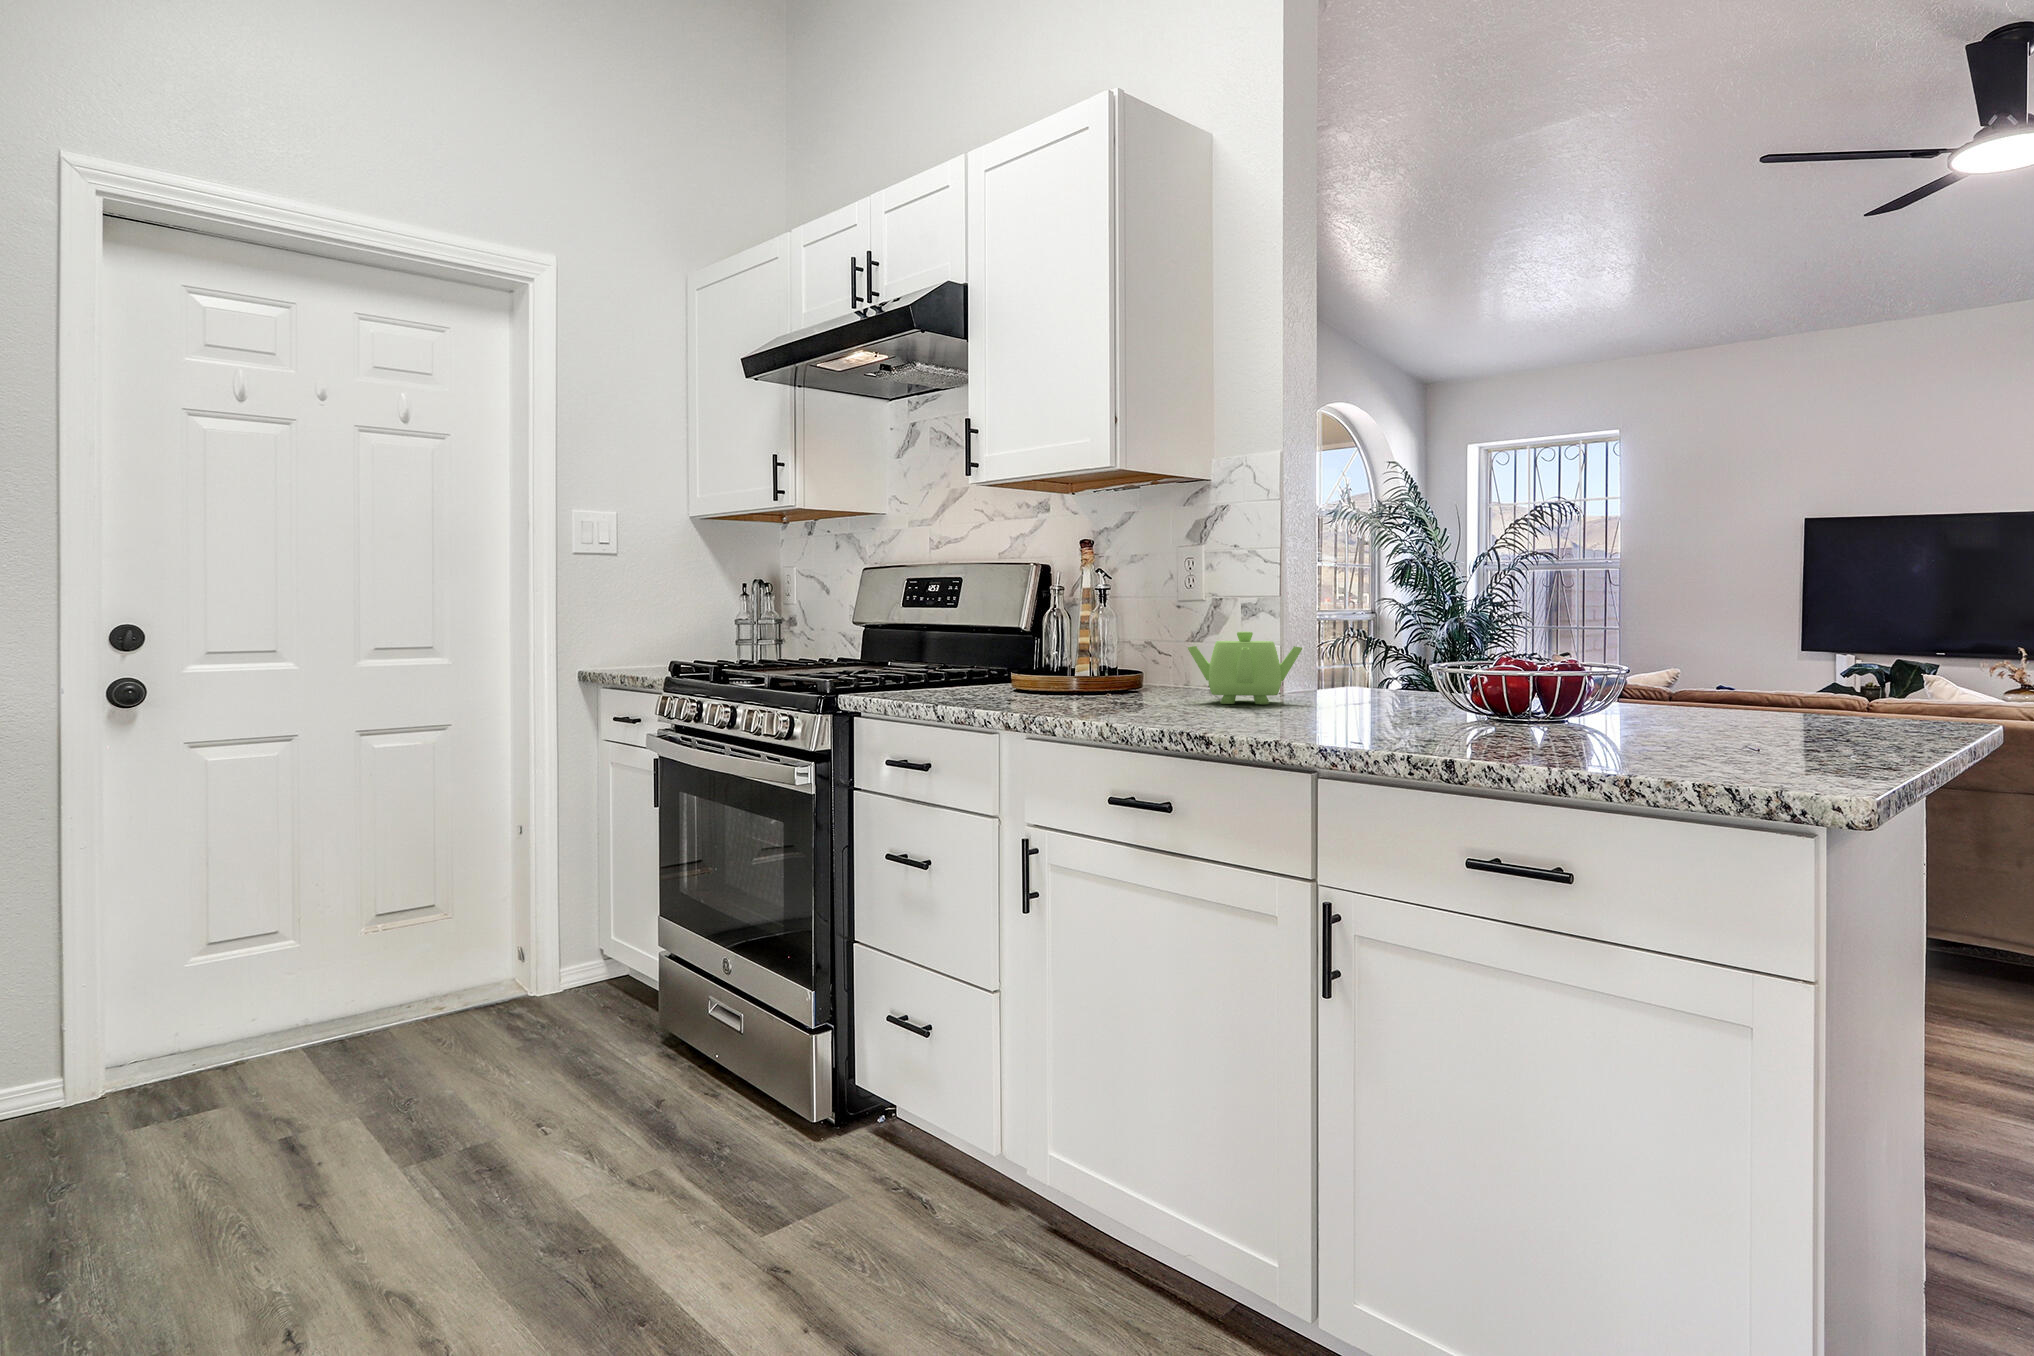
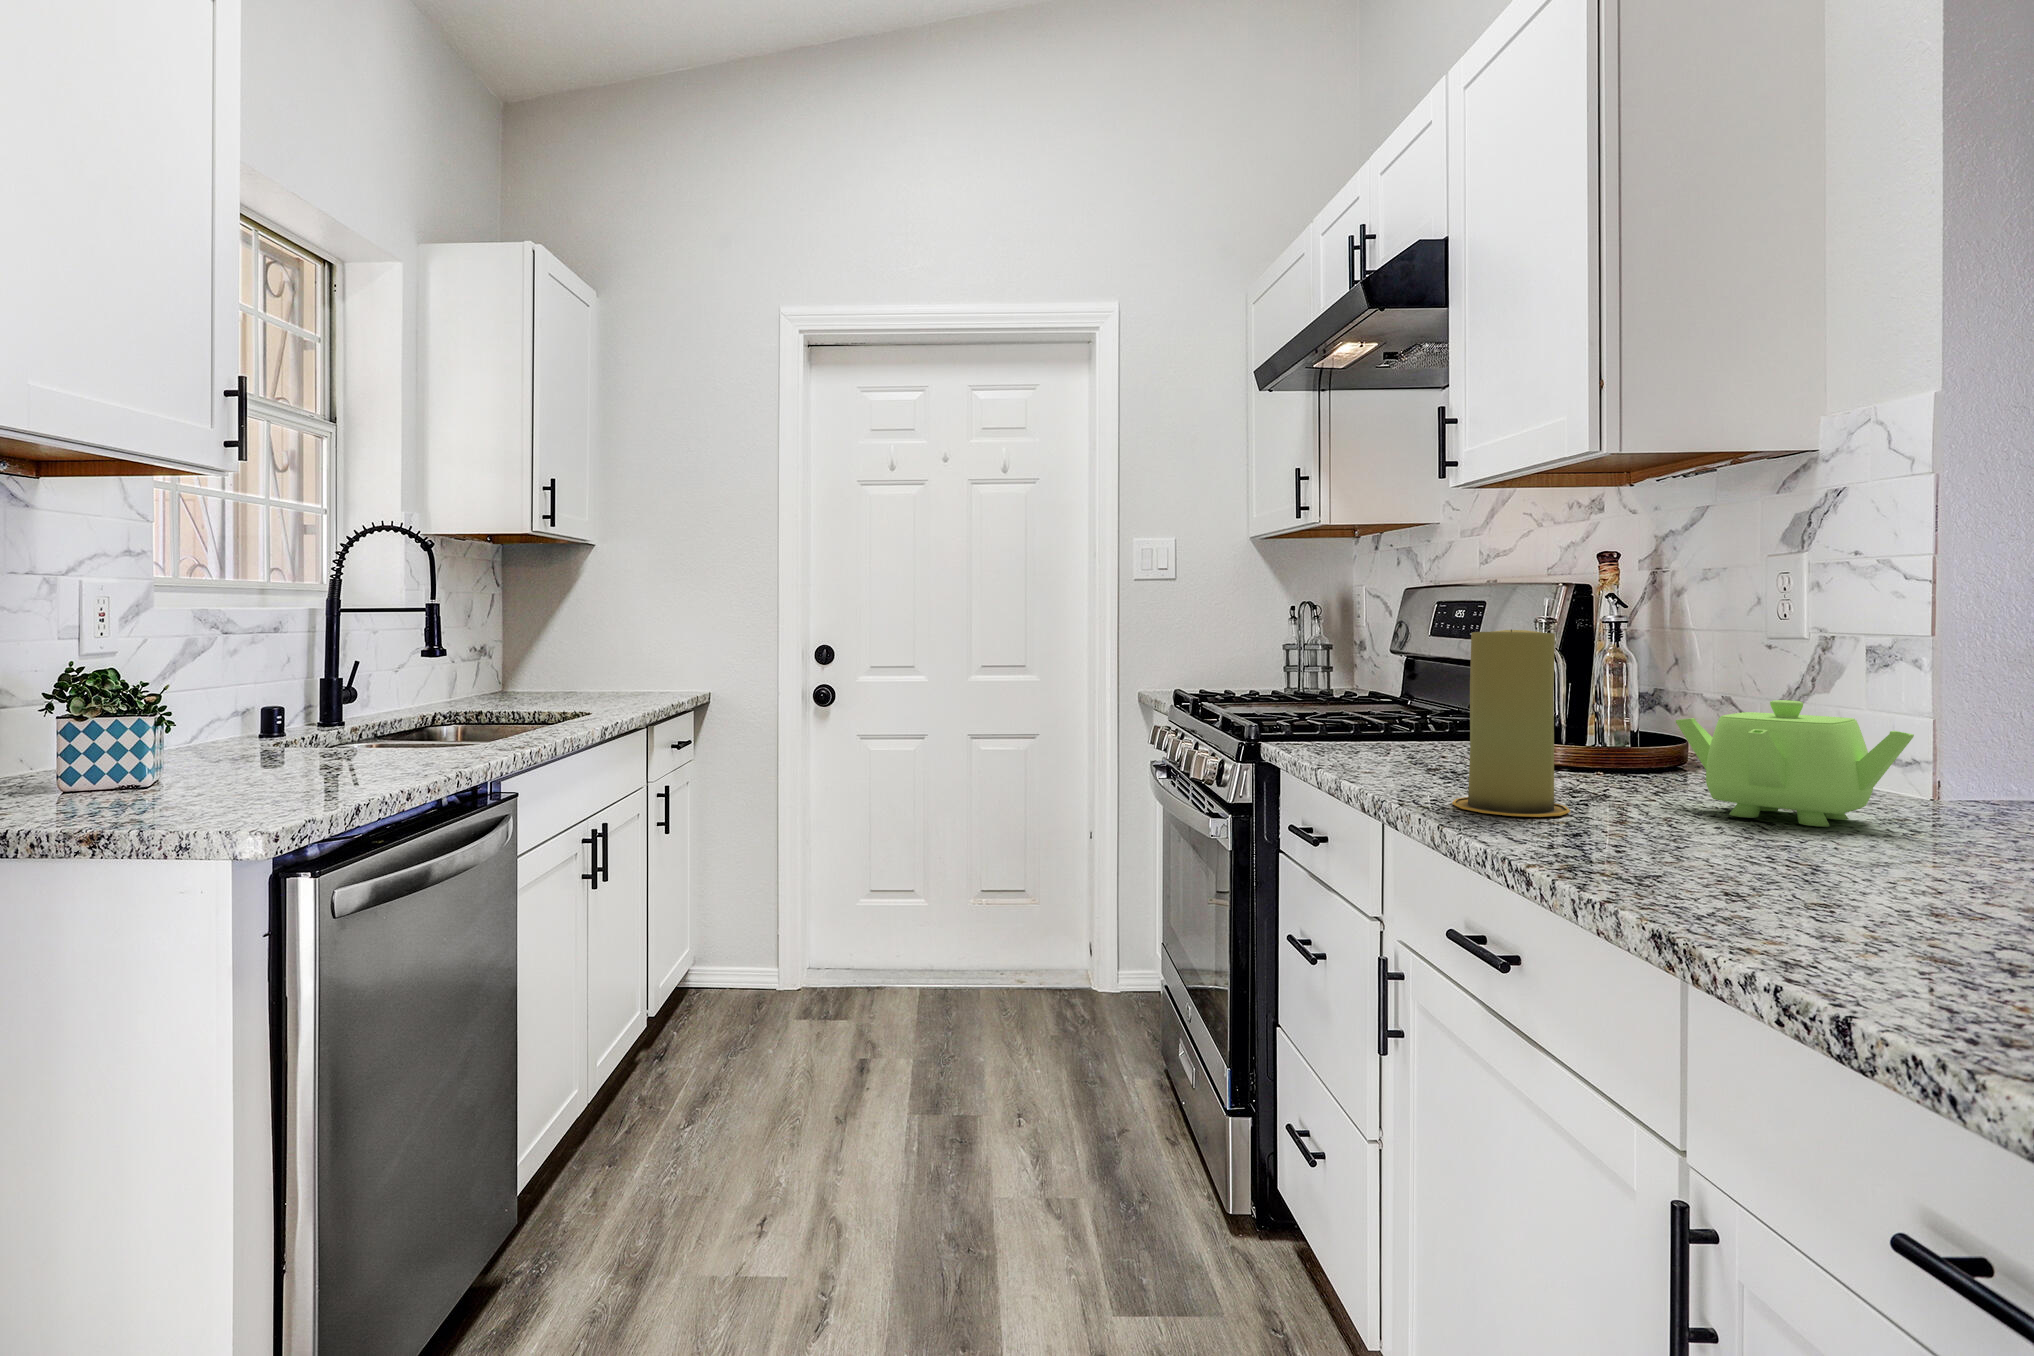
candle: none [1083,587,1154,713] -> present [1452,629,1570,817]

